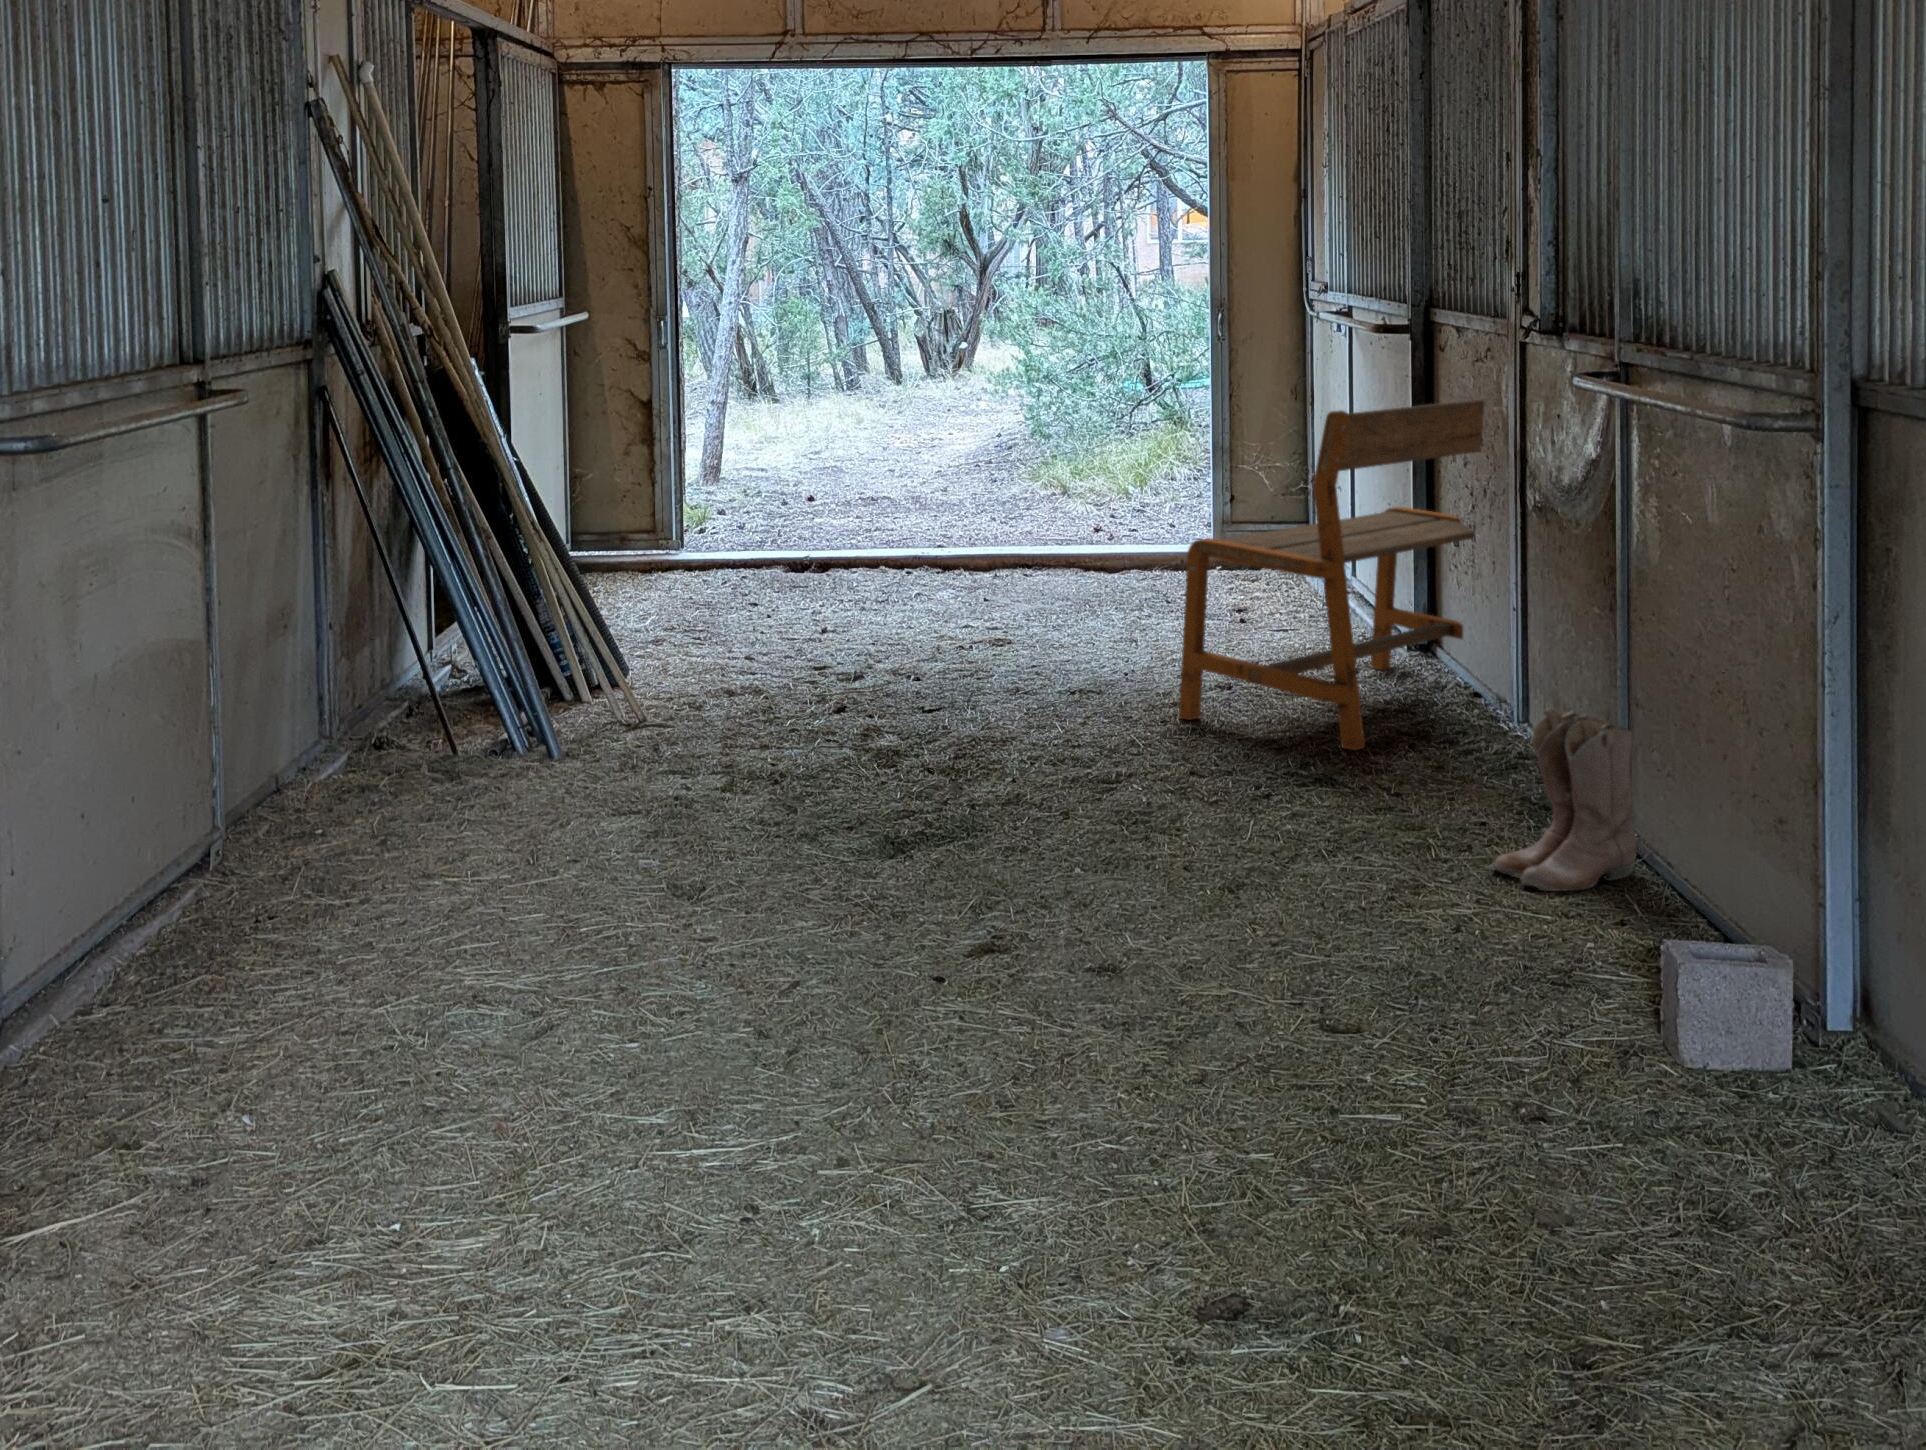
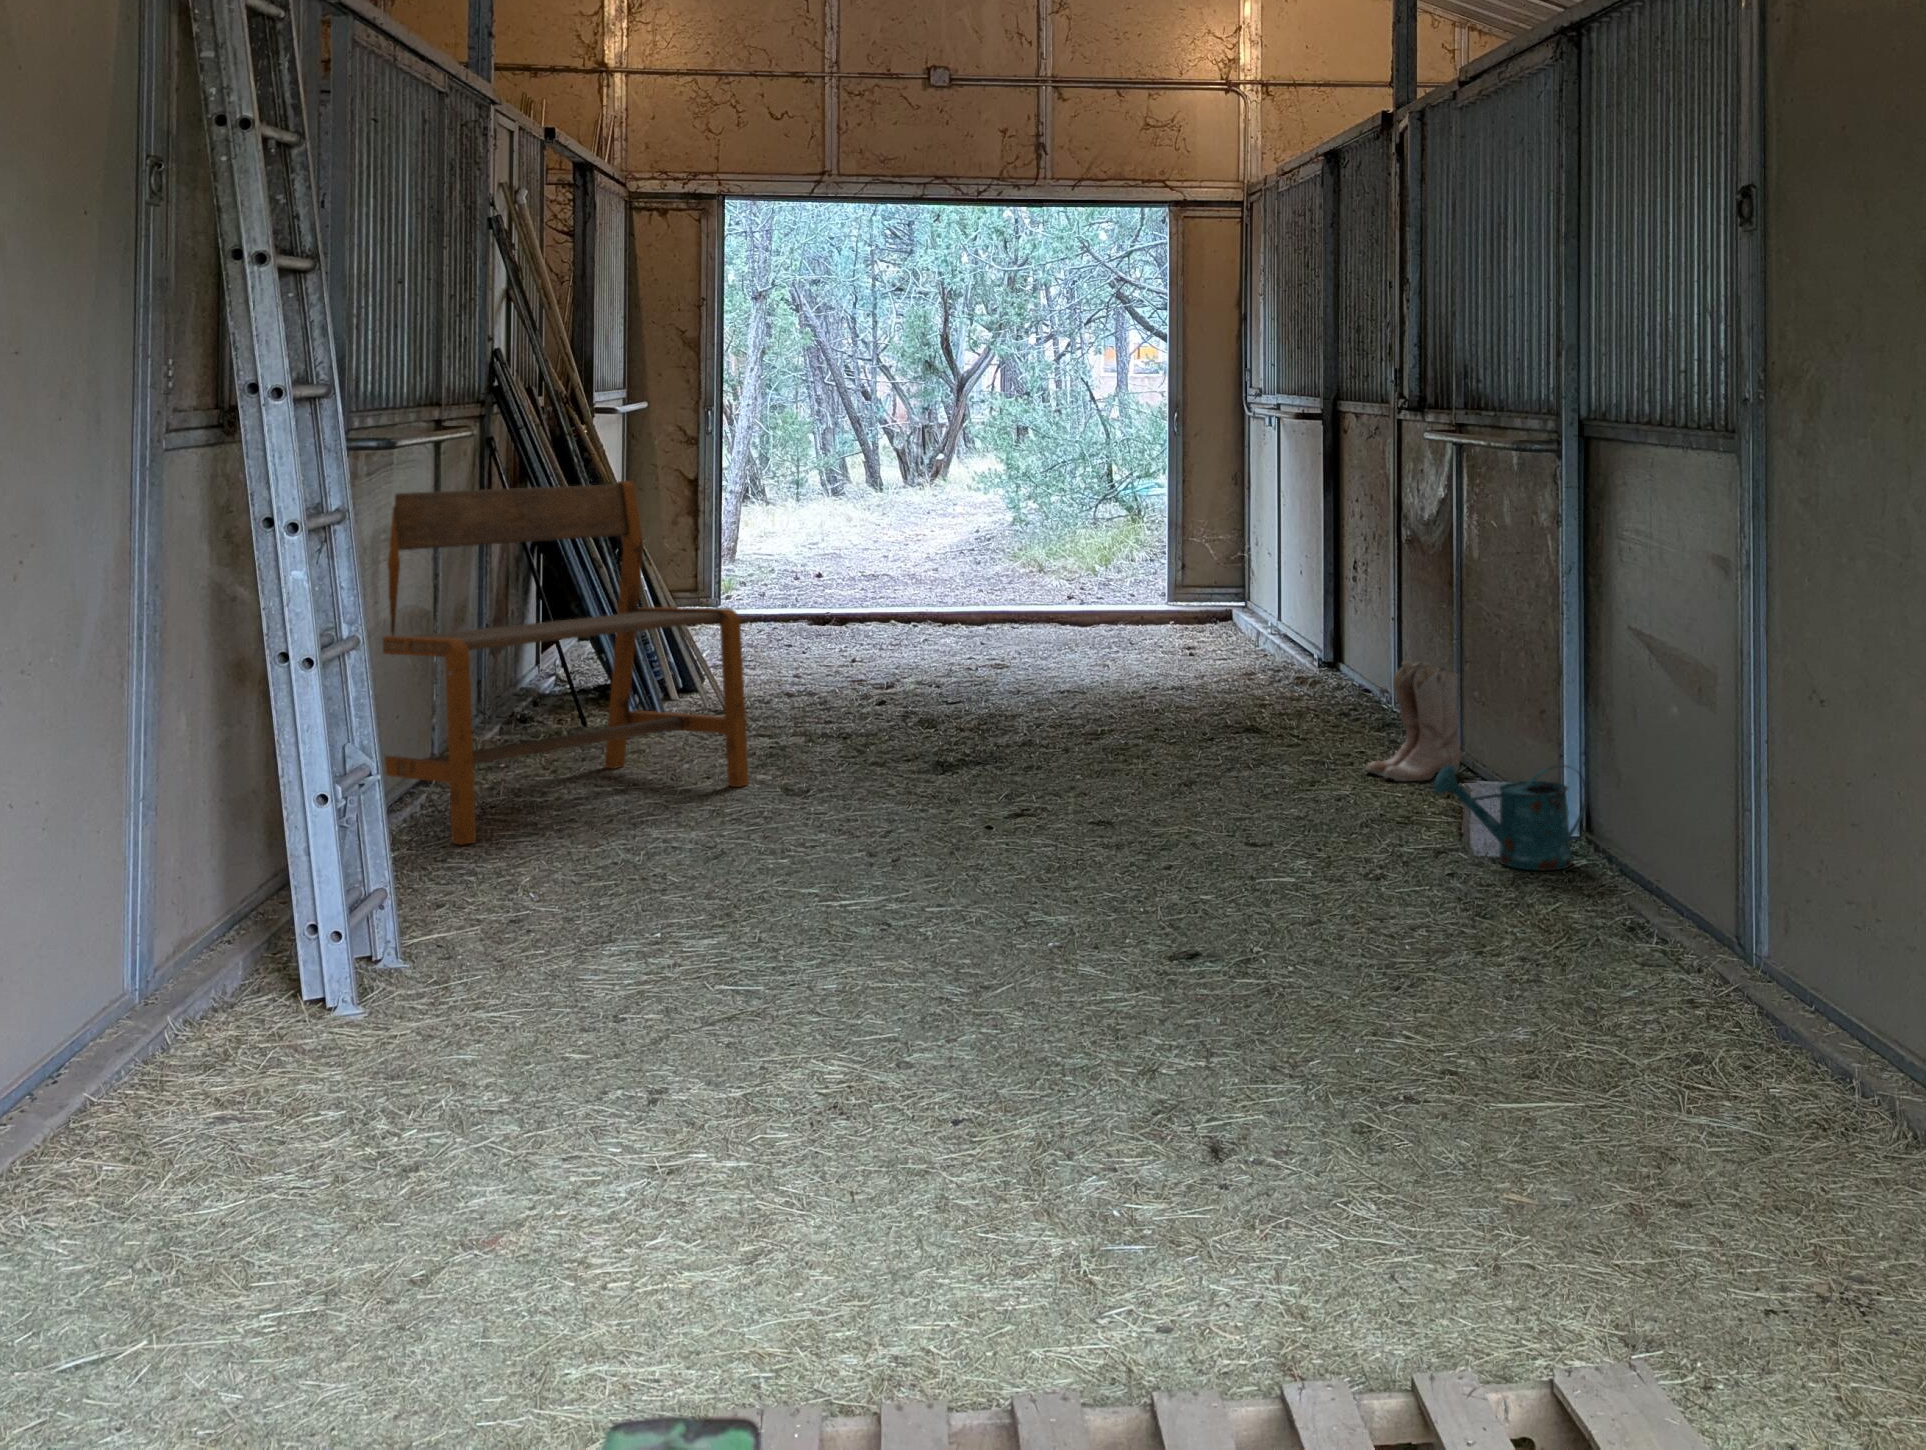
bench: present [1179,399,1485,751] -> present [383,481,749,845]
watering can: none [1632,951,1897,1136] -> present [1434,765,1588,871]

